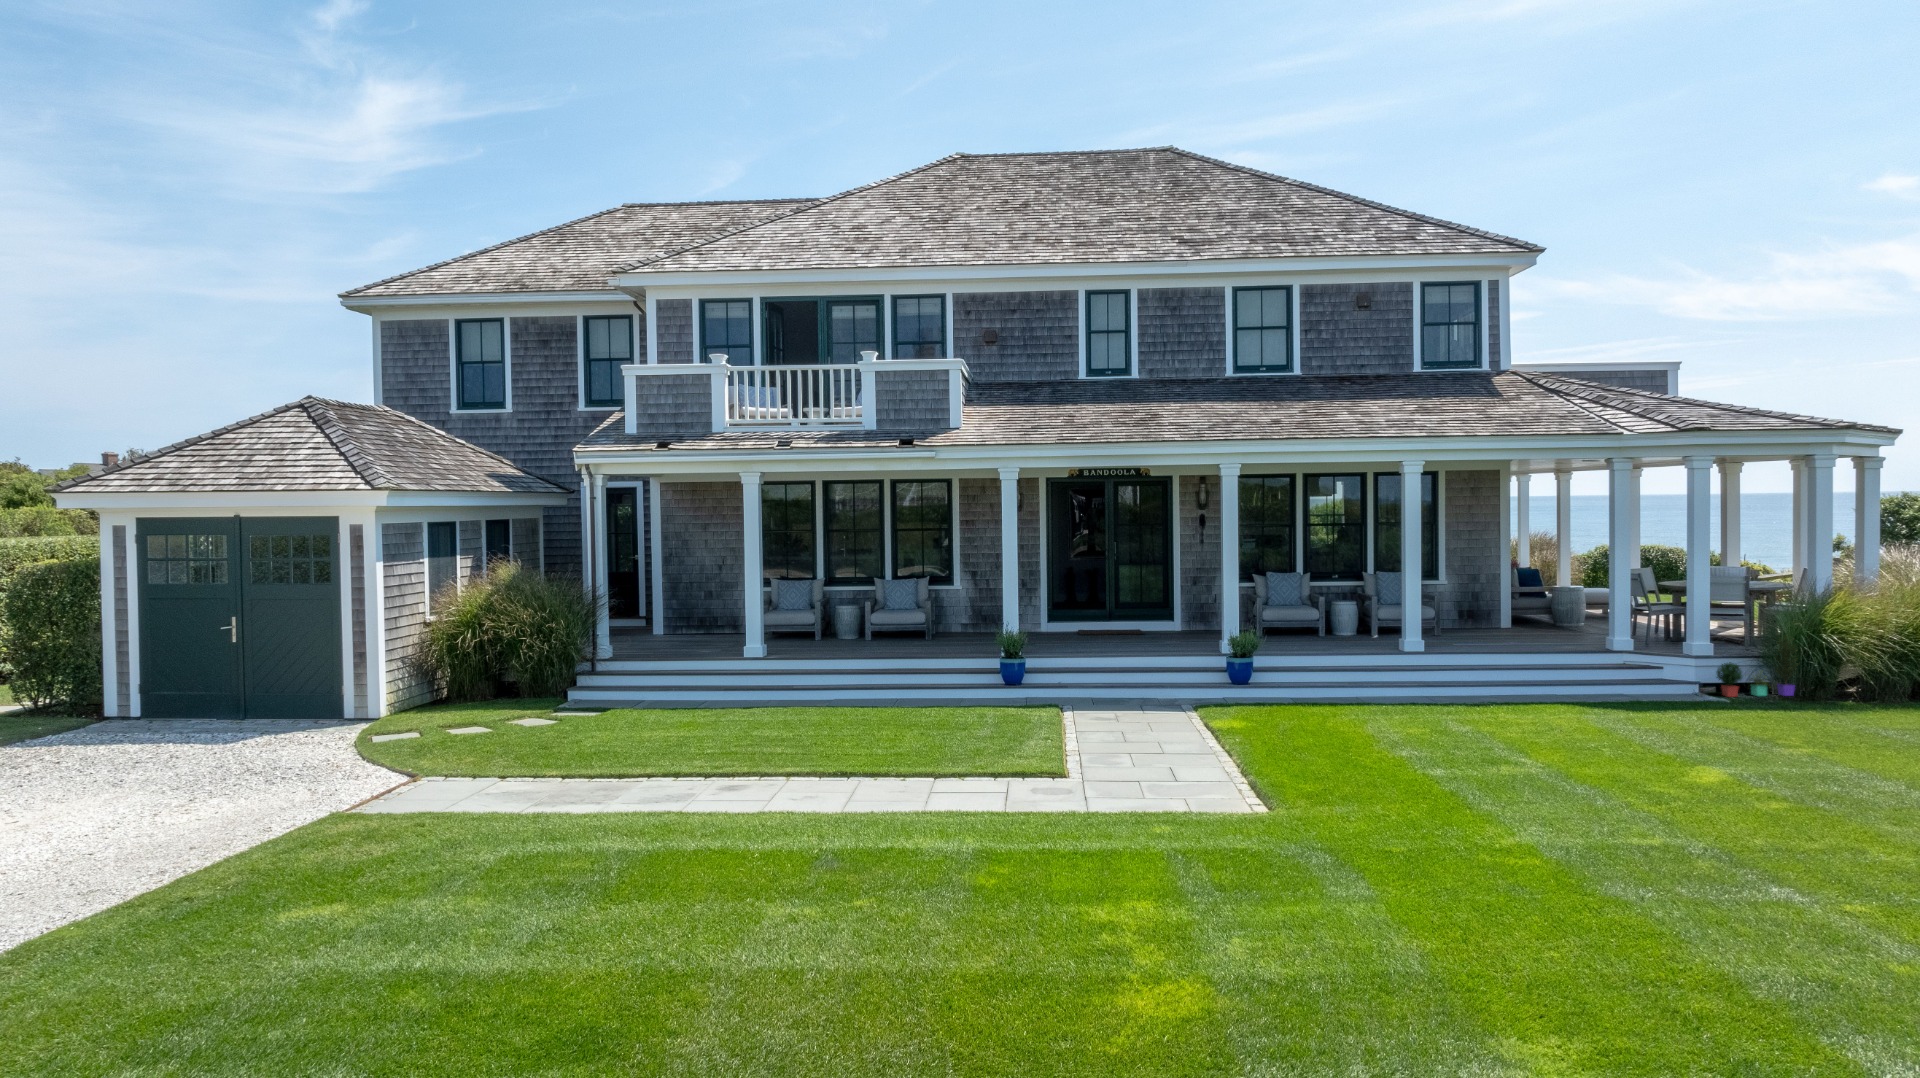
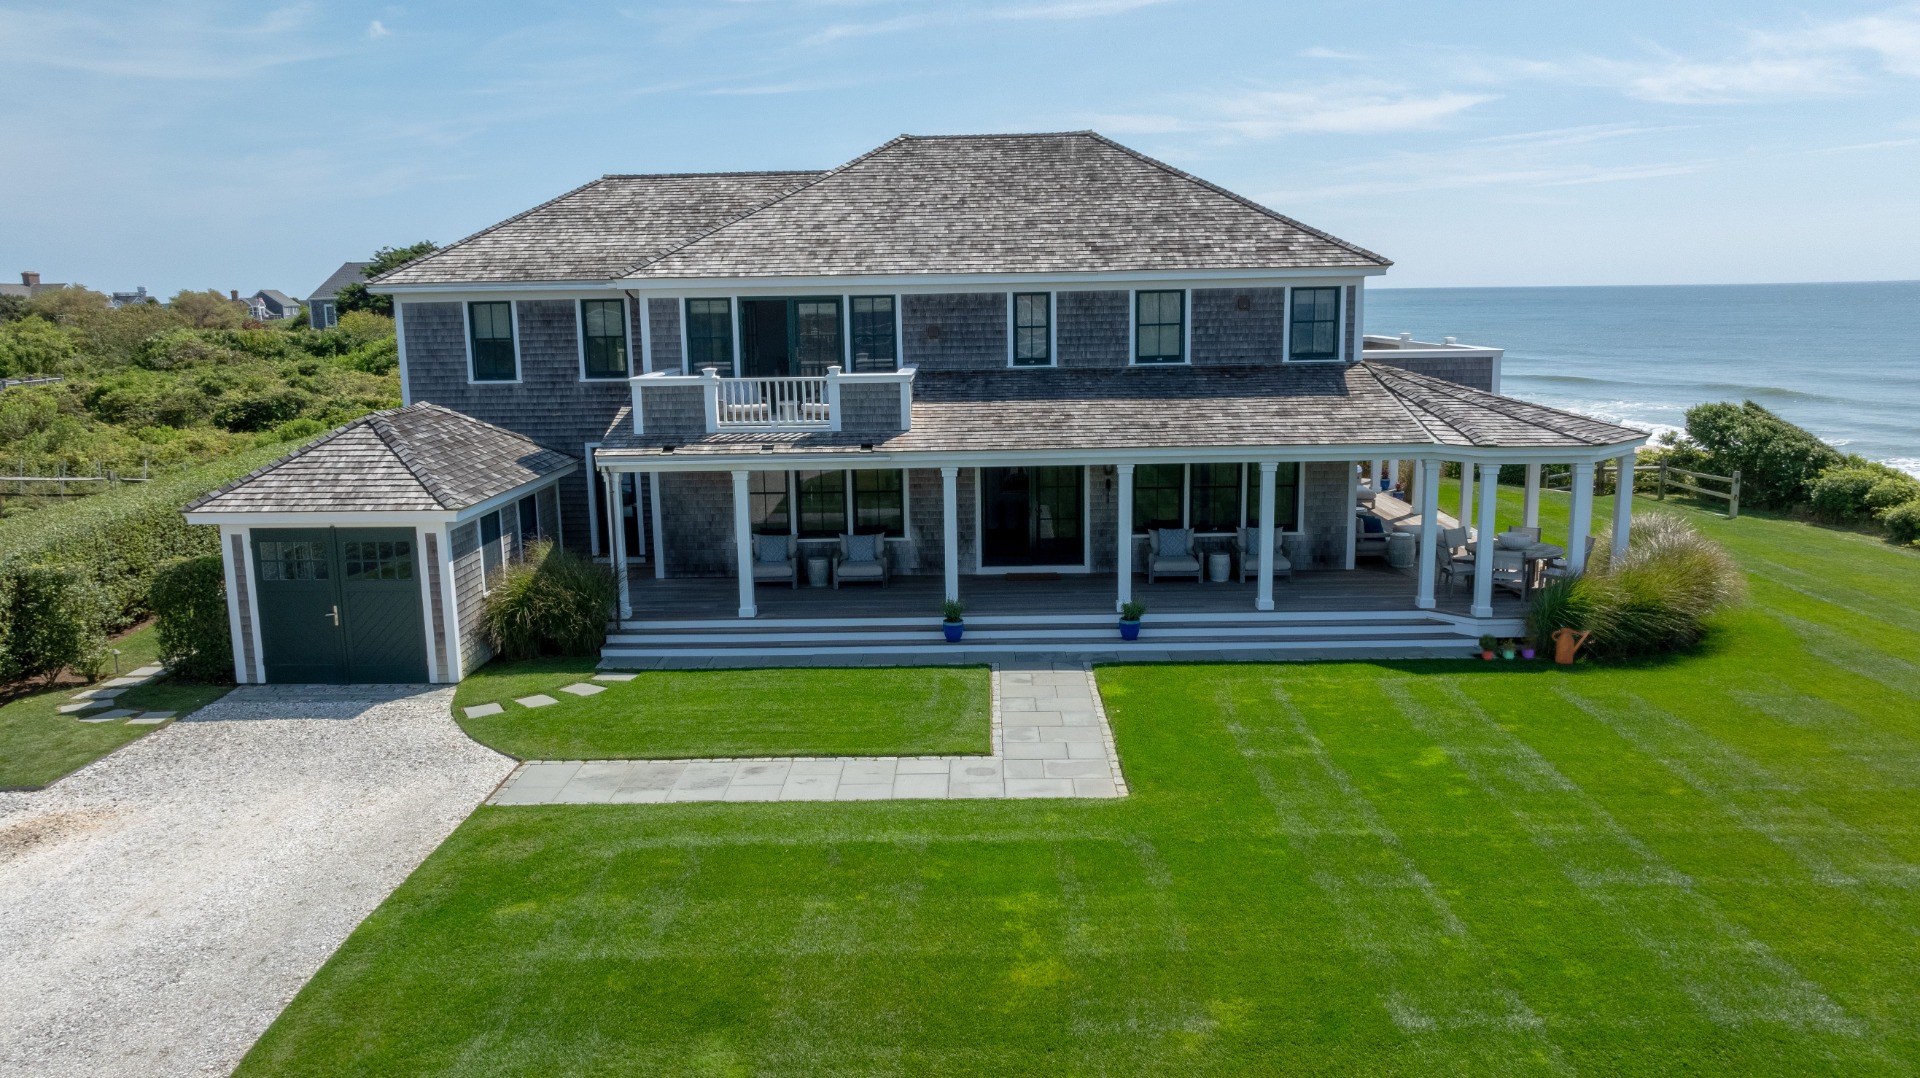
watering can: none [1820,652,1874,700] -> present [1553,628,1589,664]

